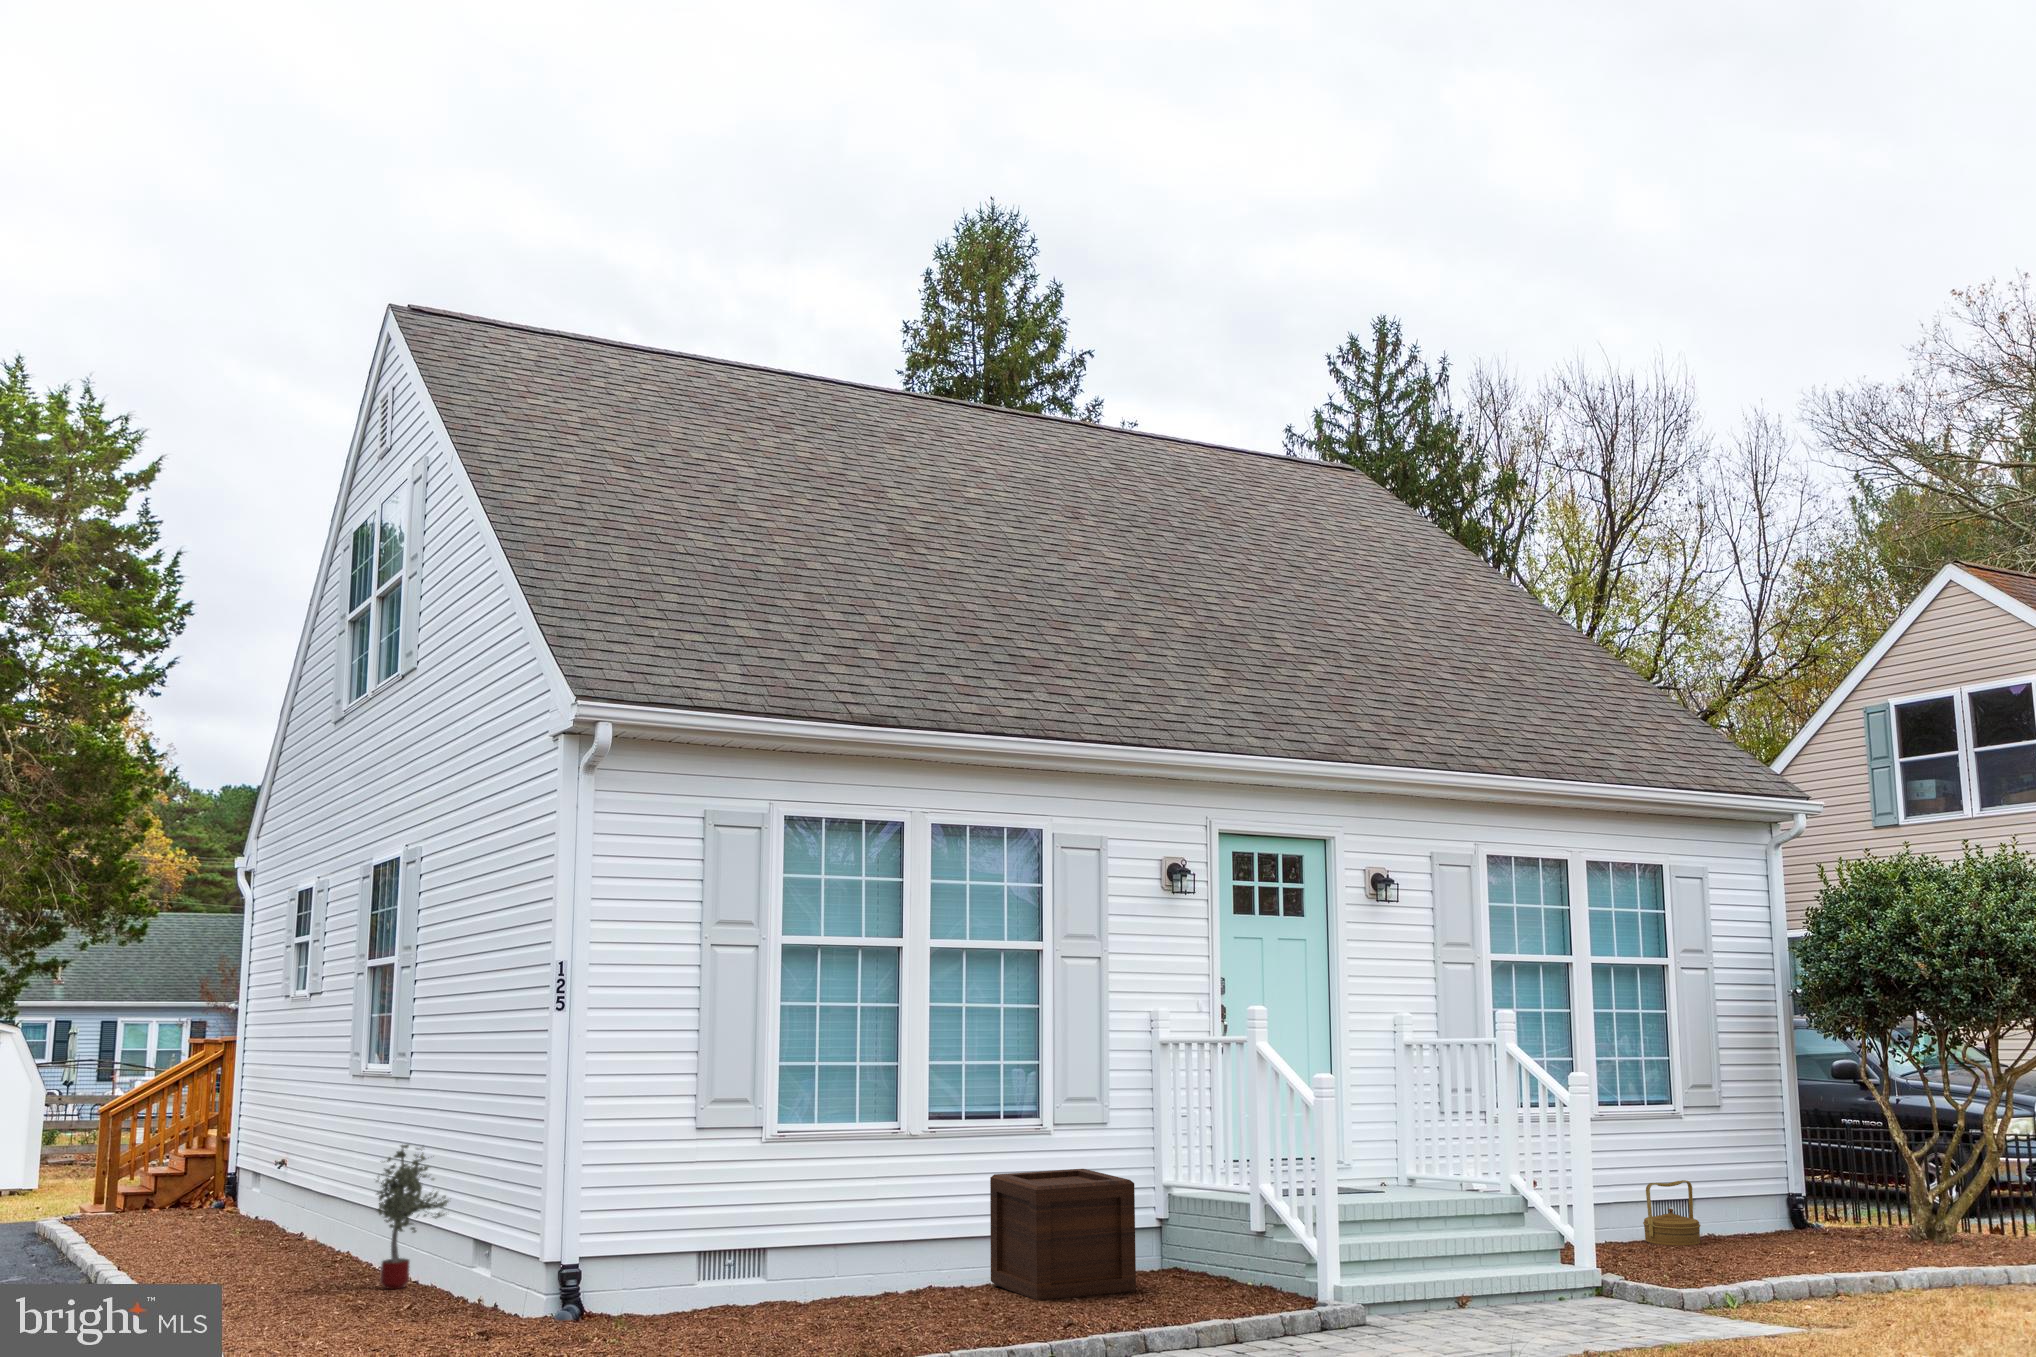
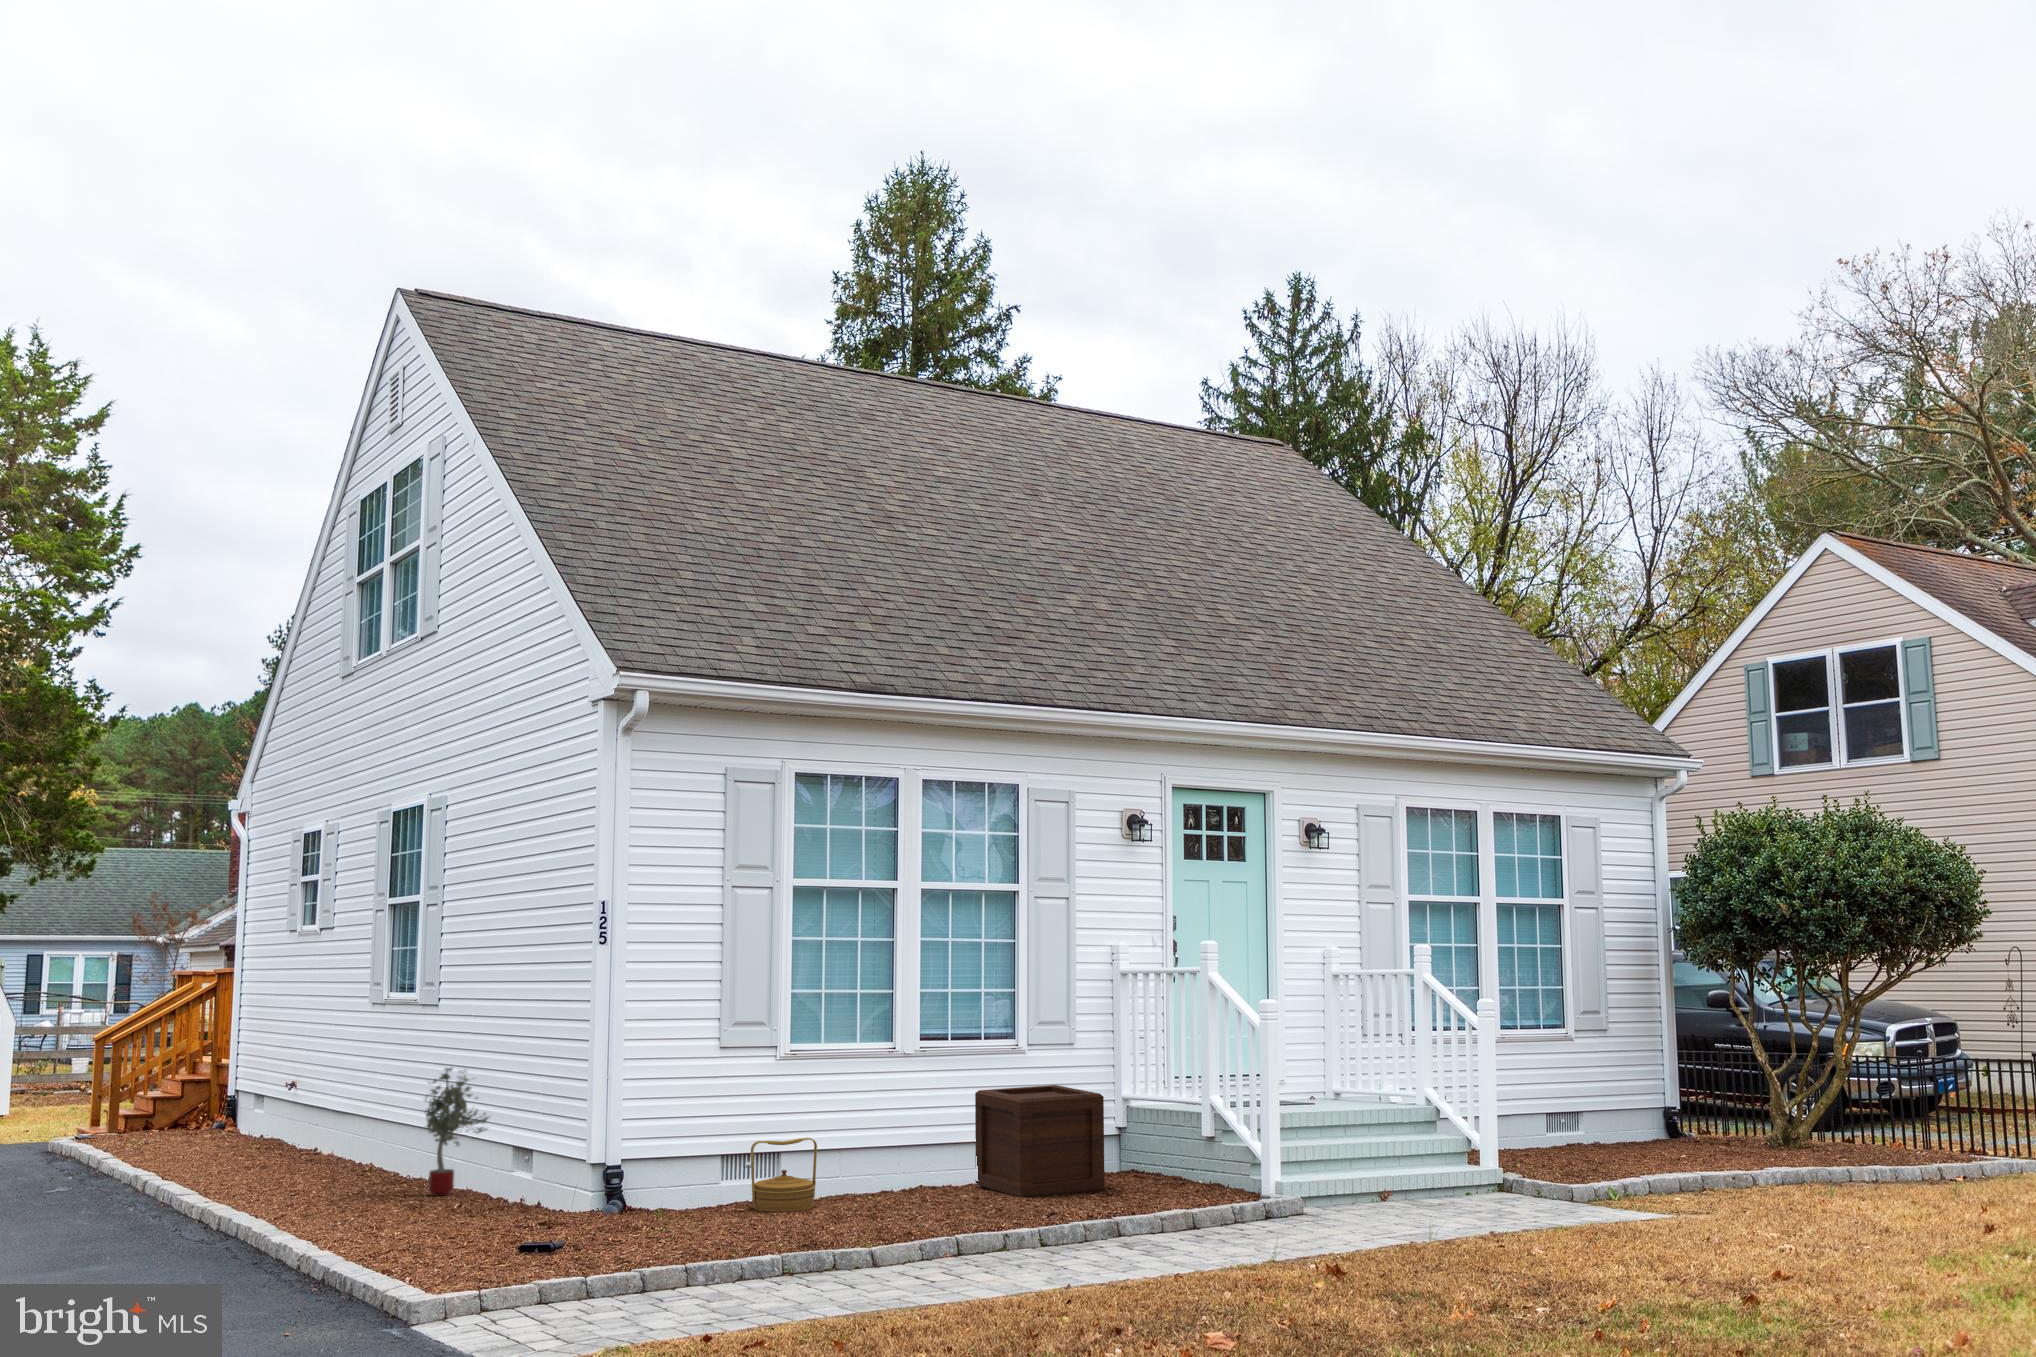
woven basket: present [1643,1180,1701,1245] -> present [751,1138,817,1212]

